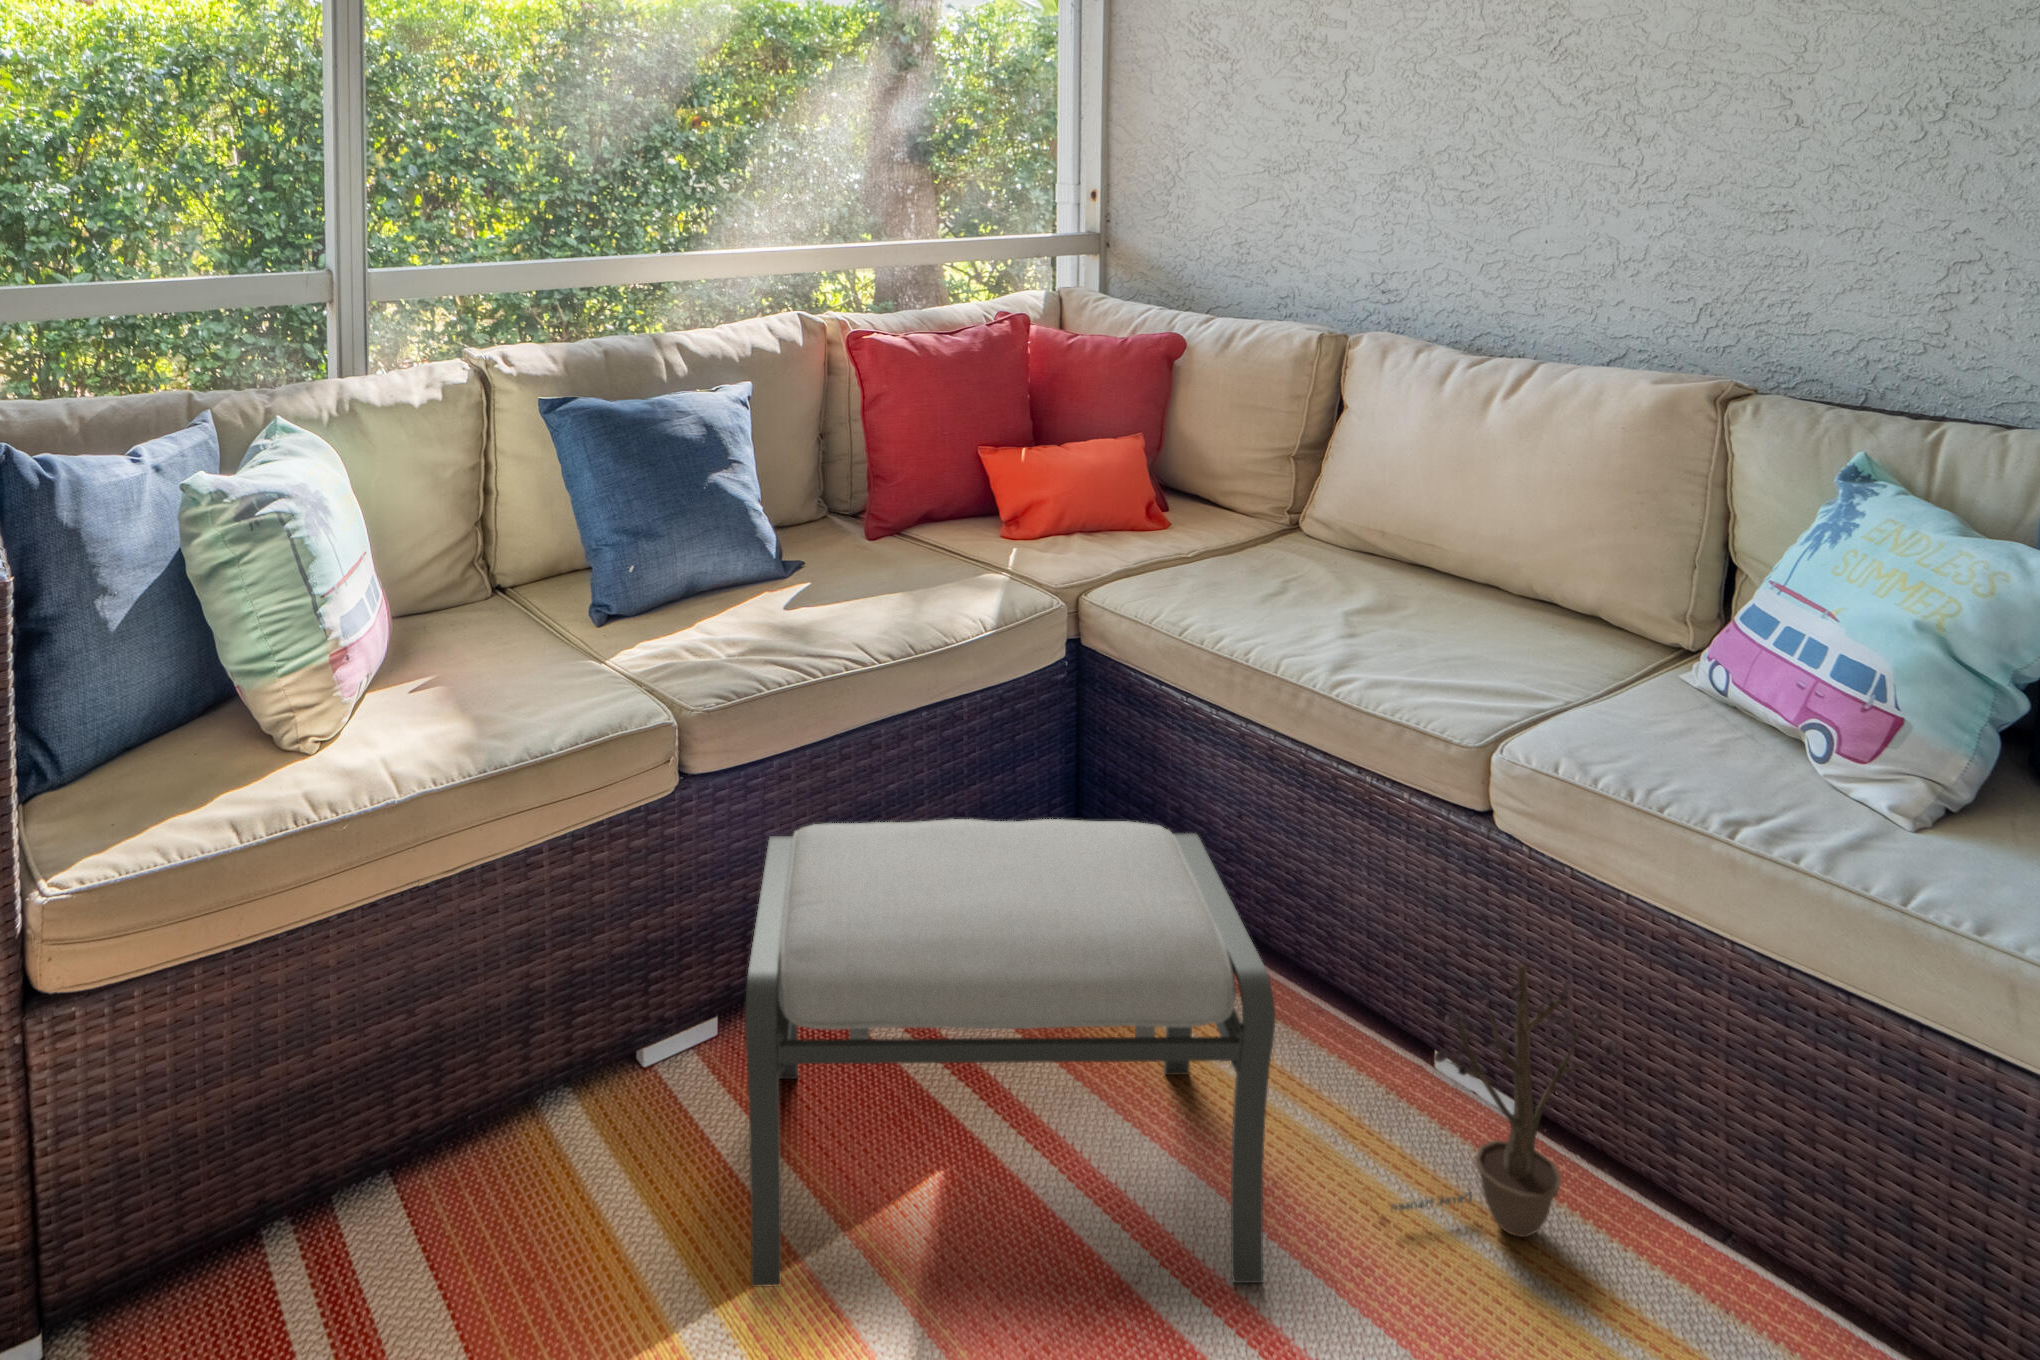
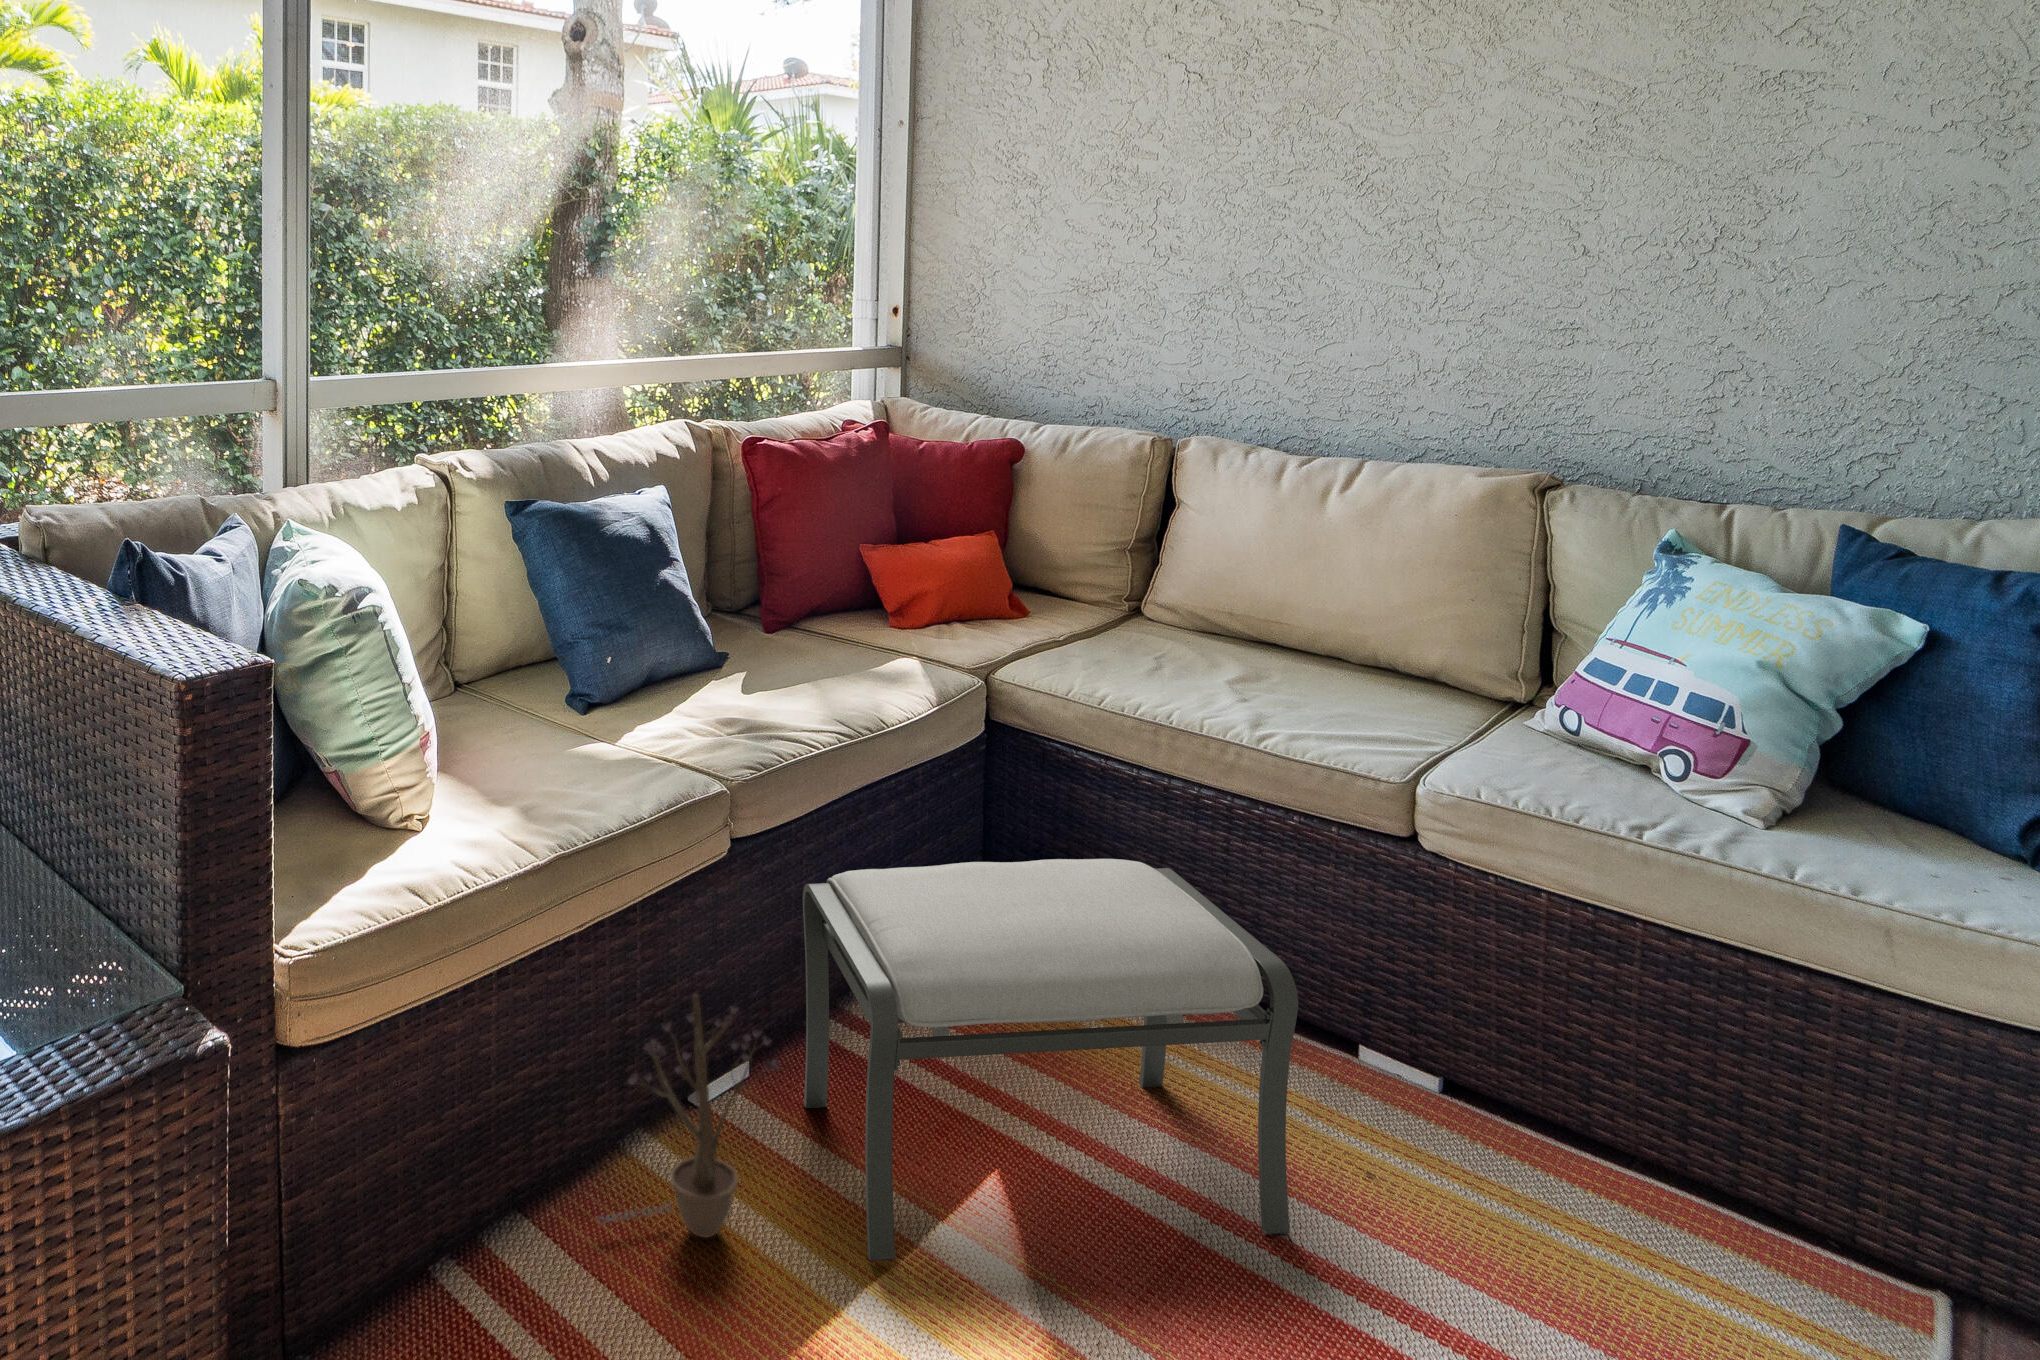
decorative plant: present [1391,965,1618,1237] -> present [599,995,779,1238]

